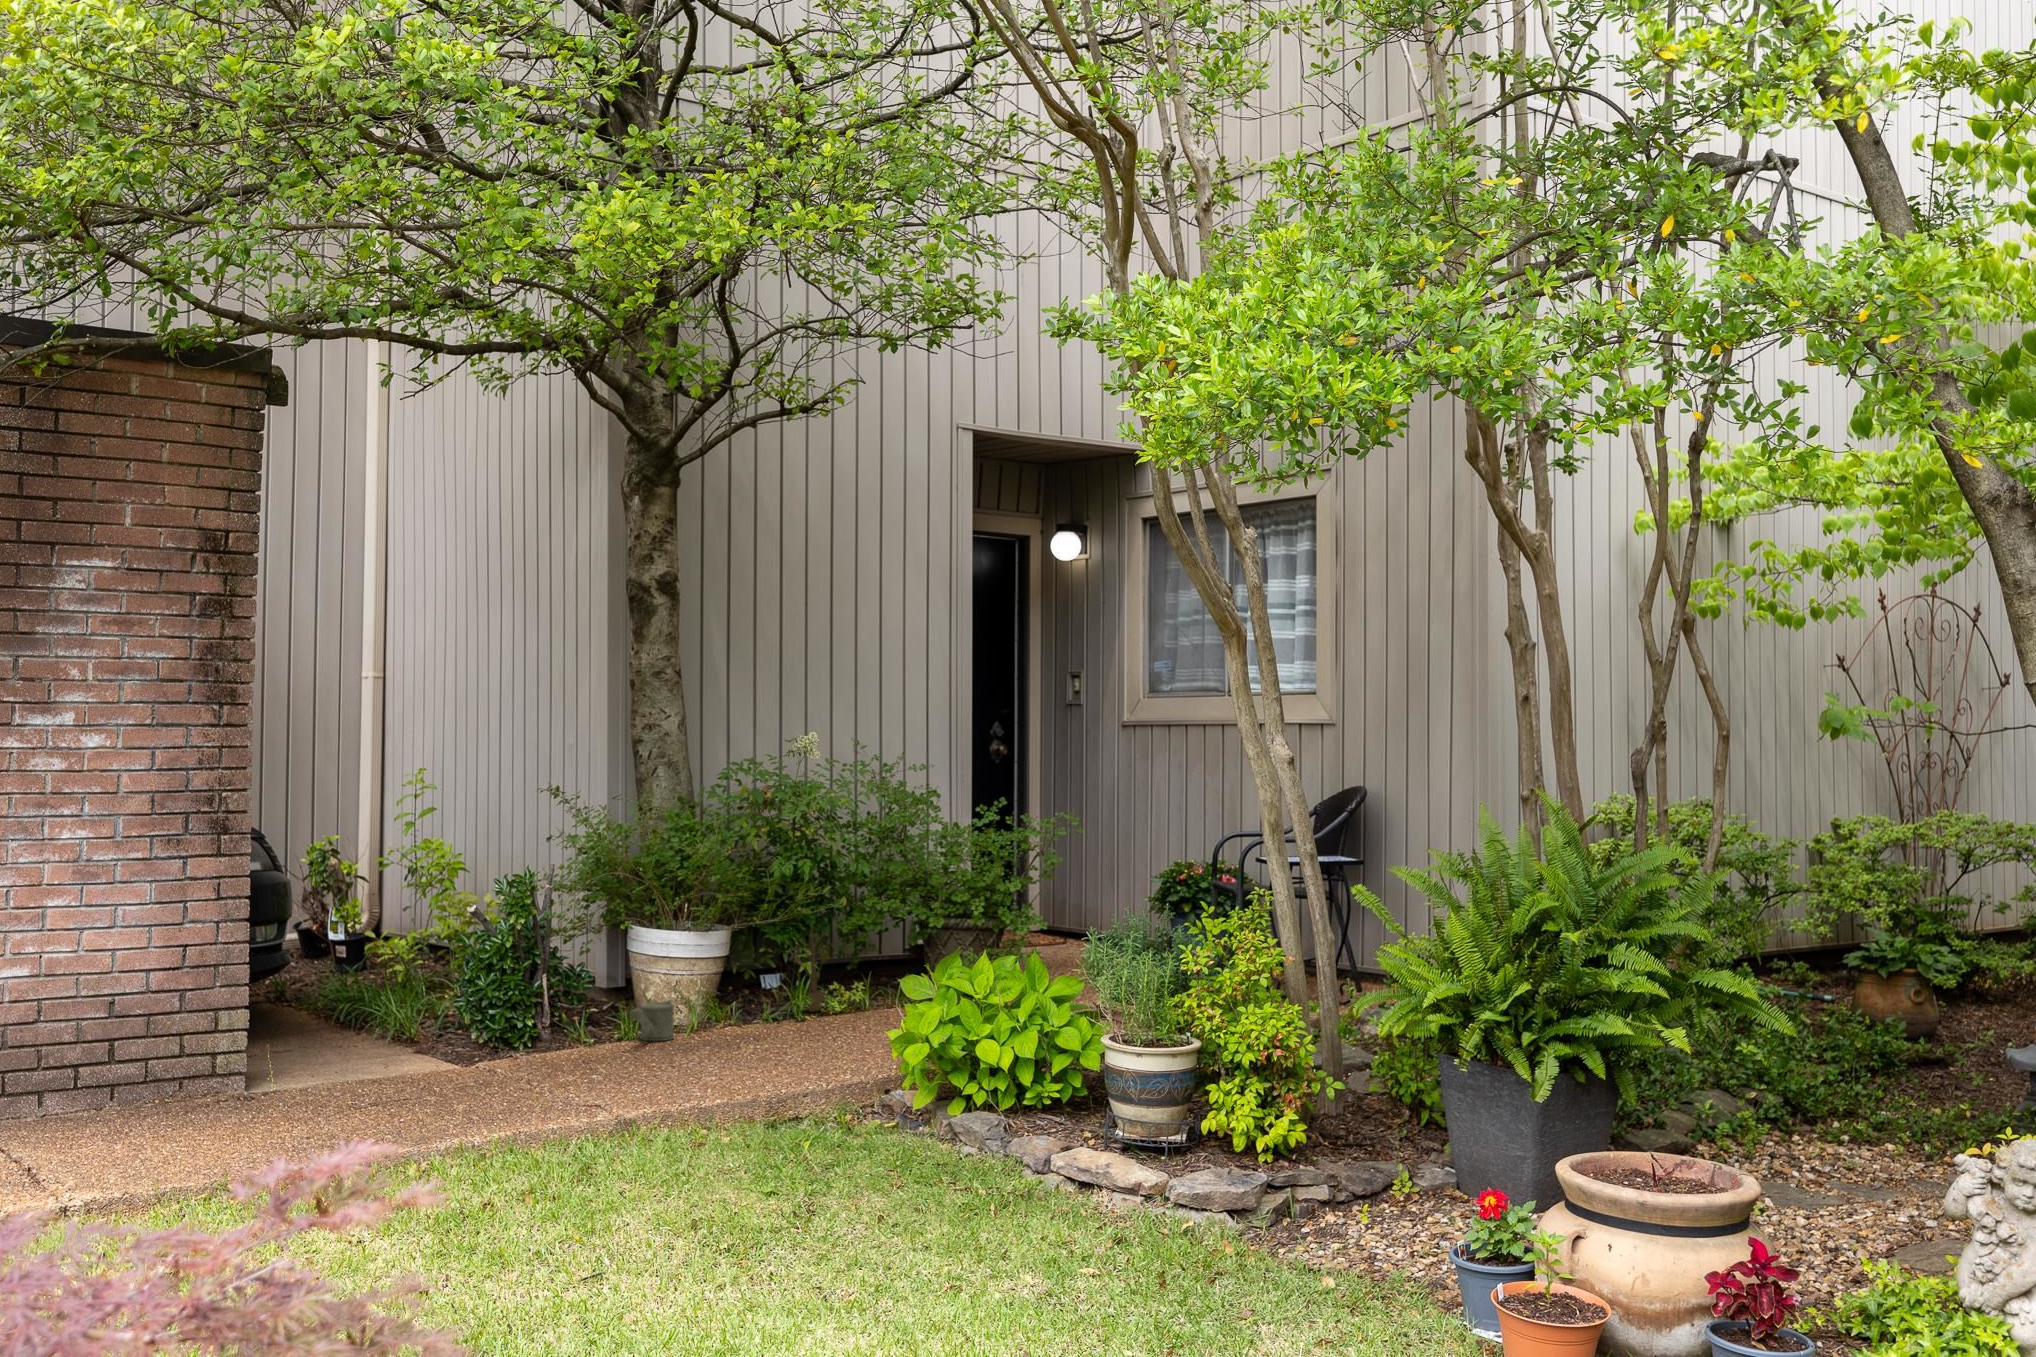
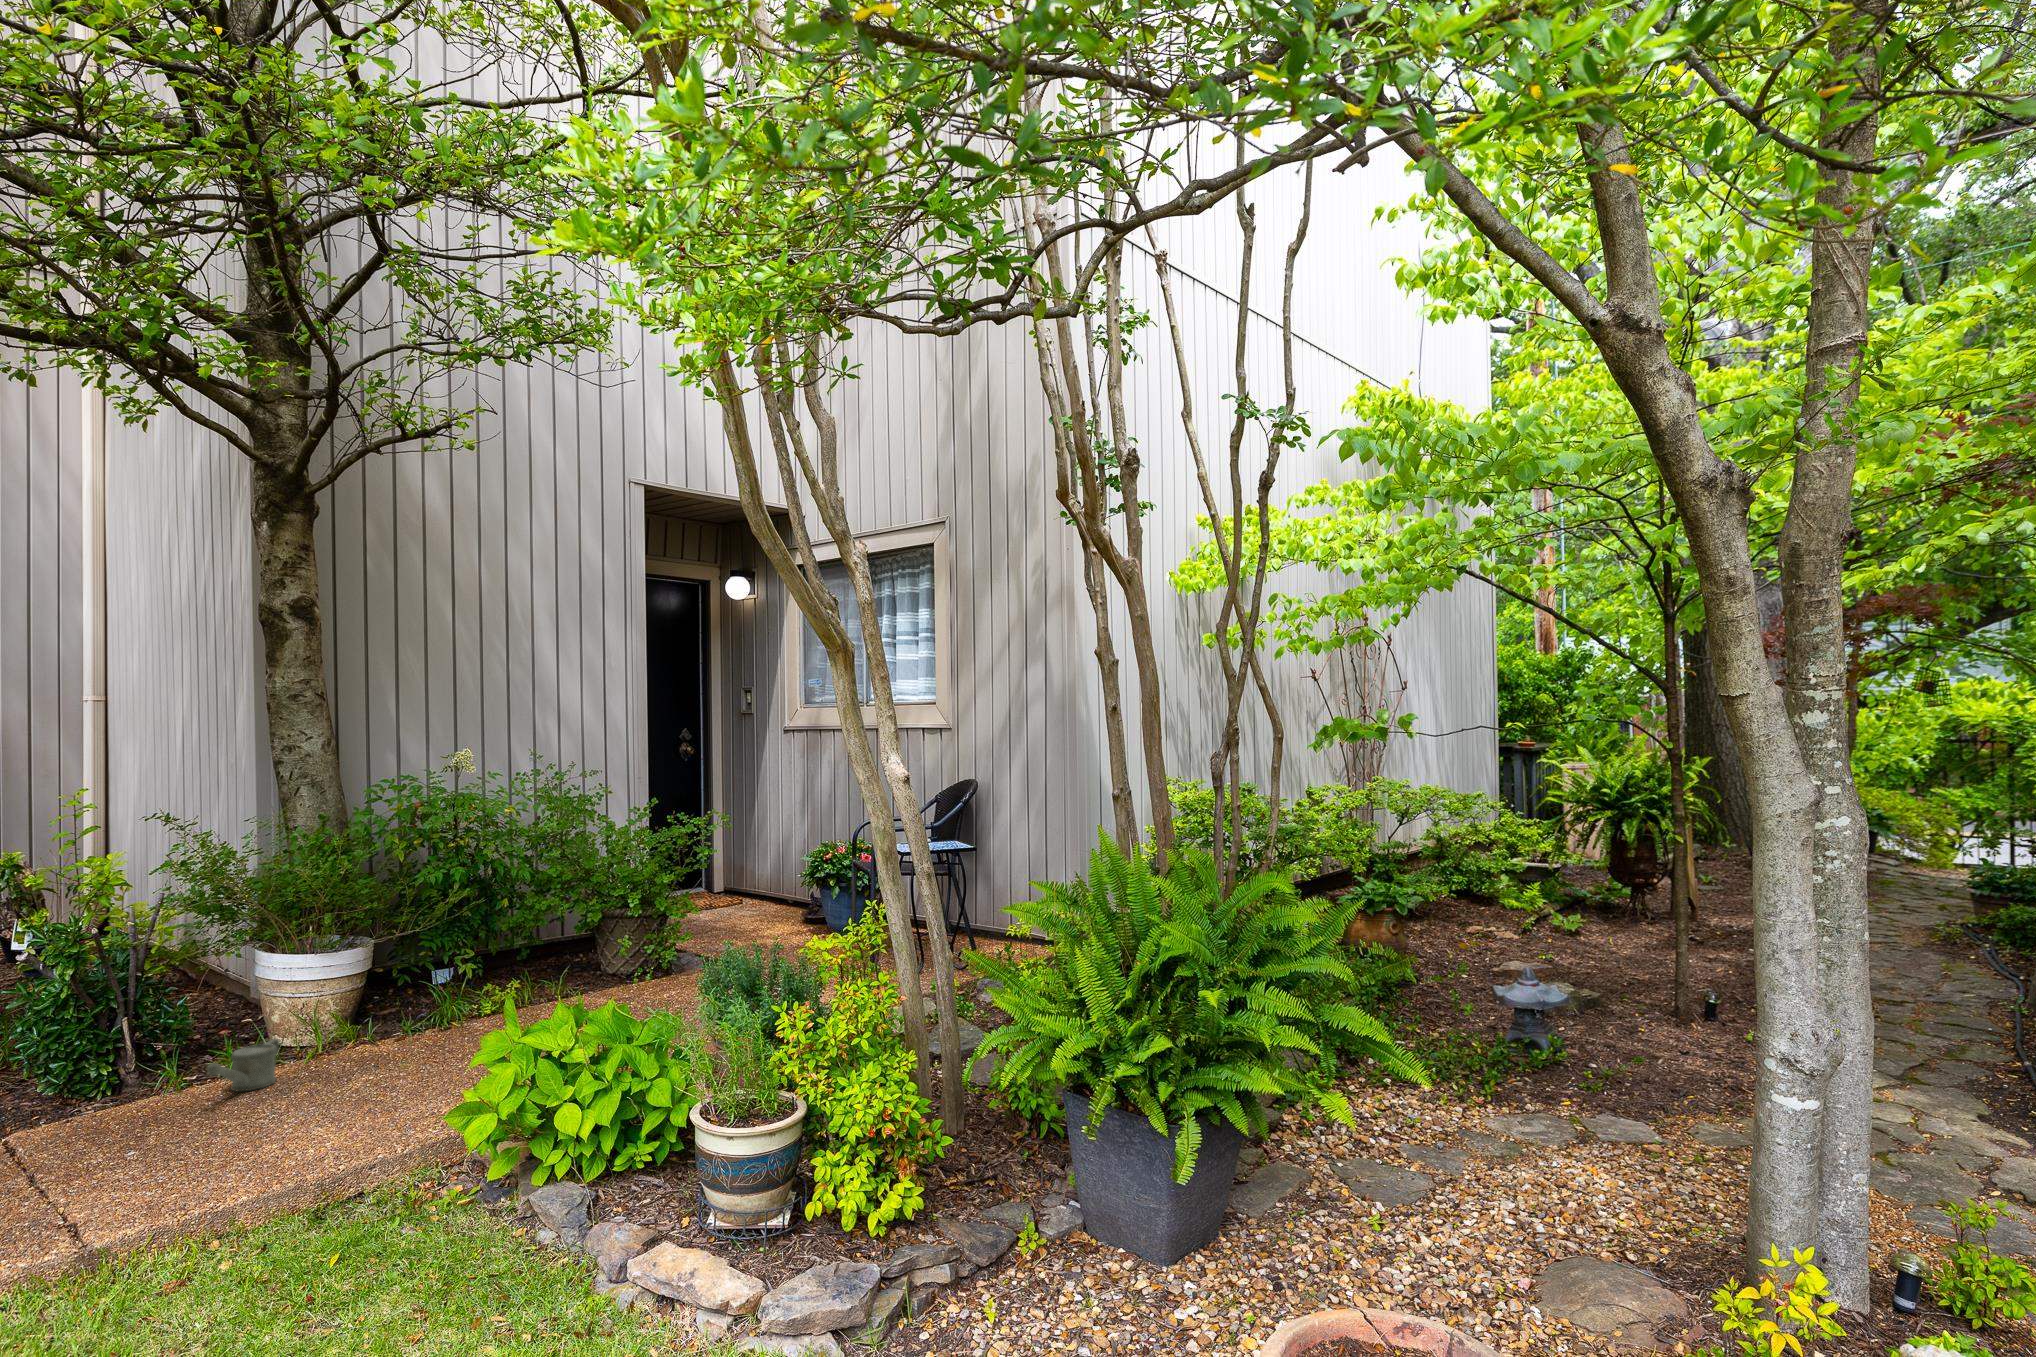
decorative plant: present [781,929,837,1012] -> none [422,942,489,1027]

